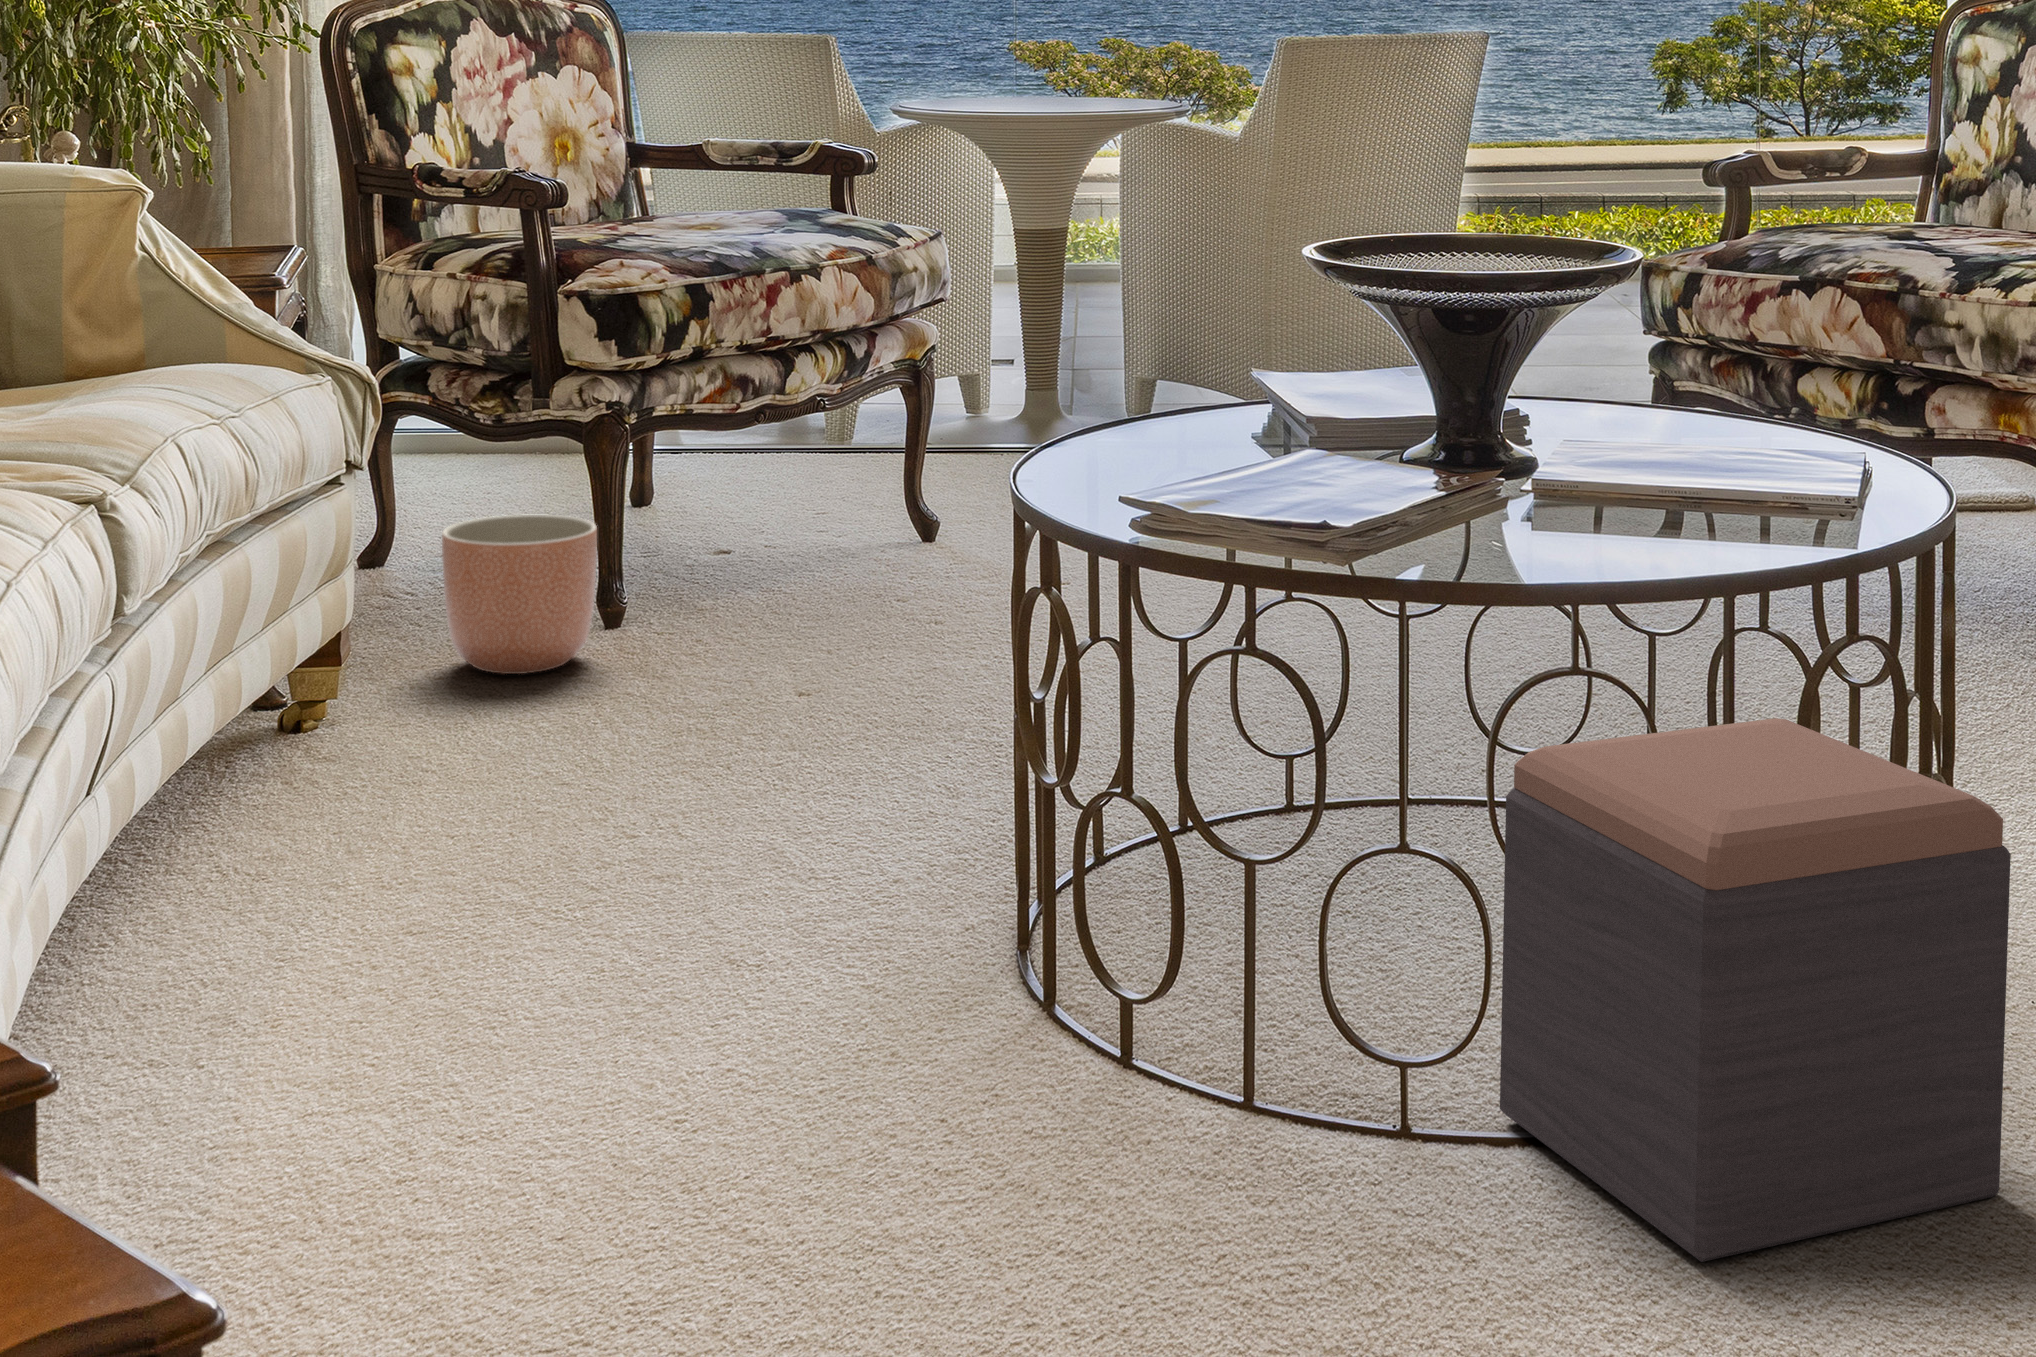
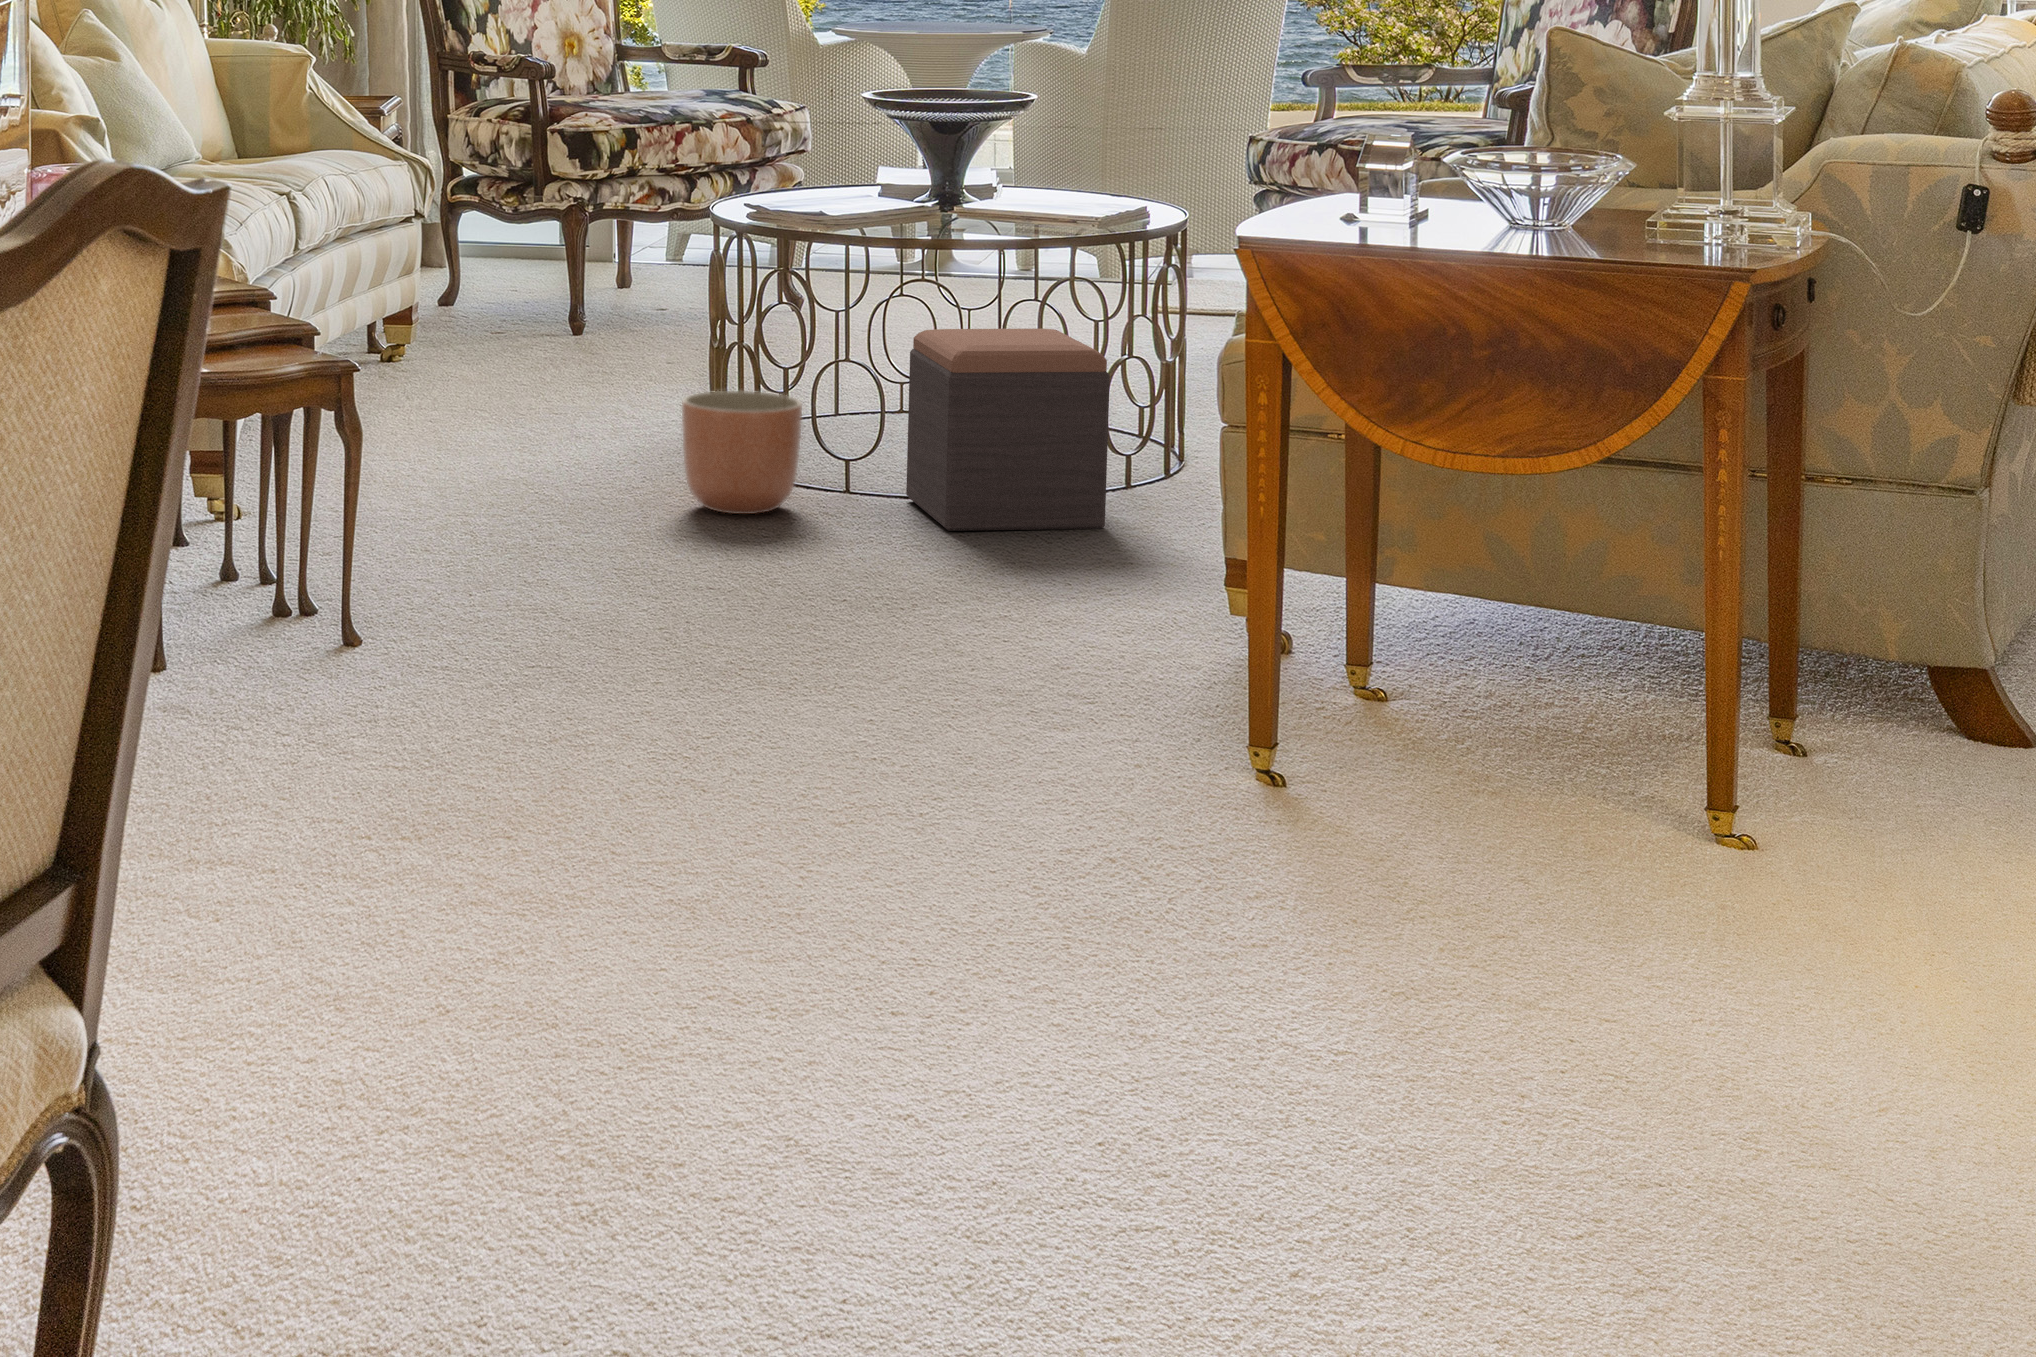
planter: present [442,514,597,674] -> present [682,391,802,514]

